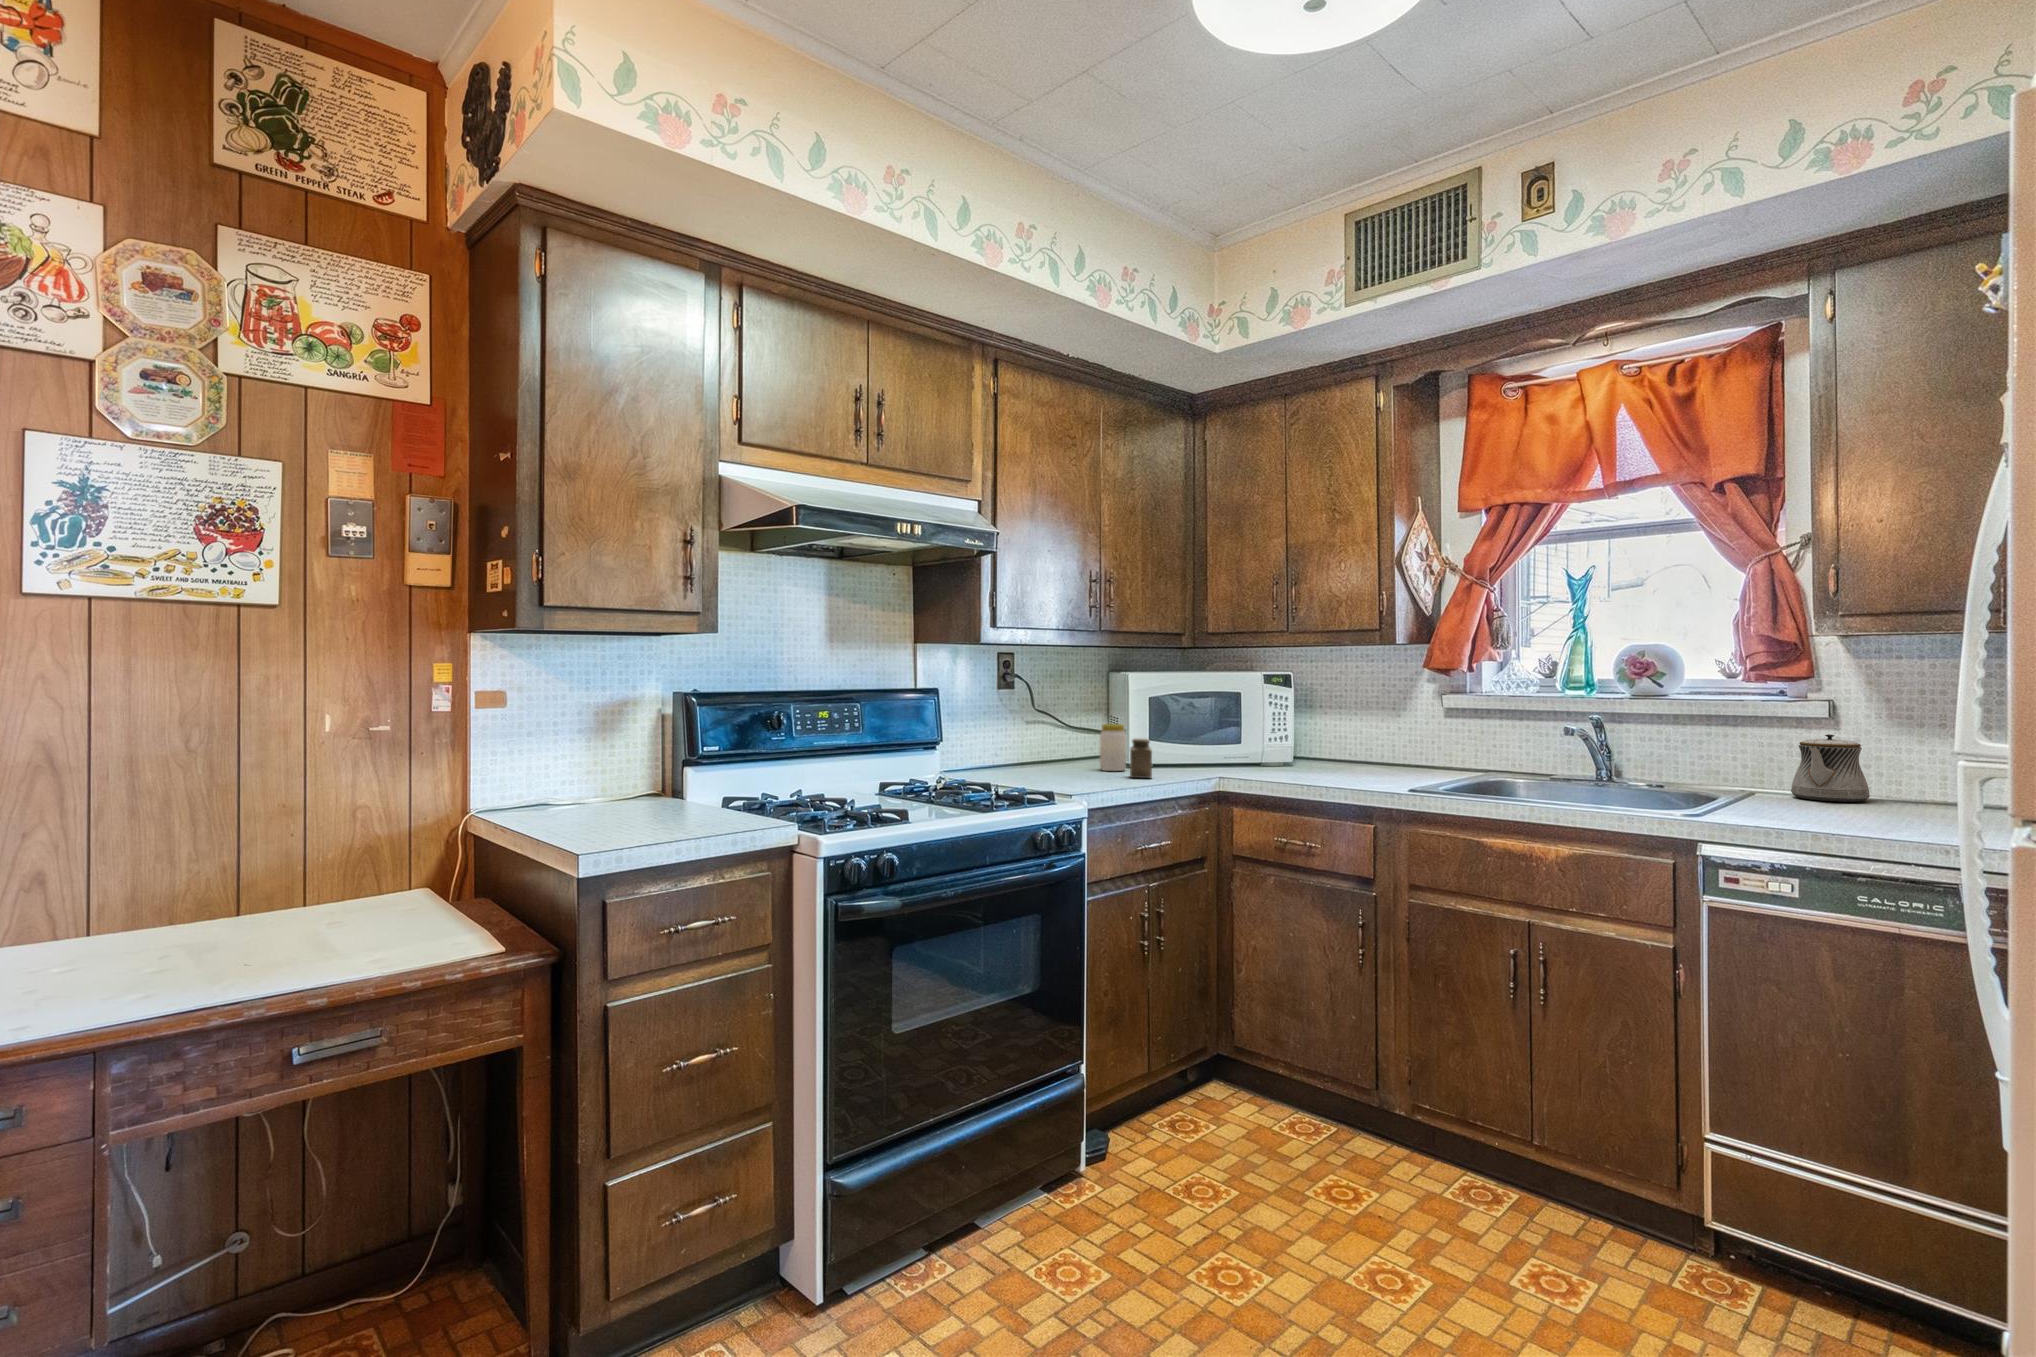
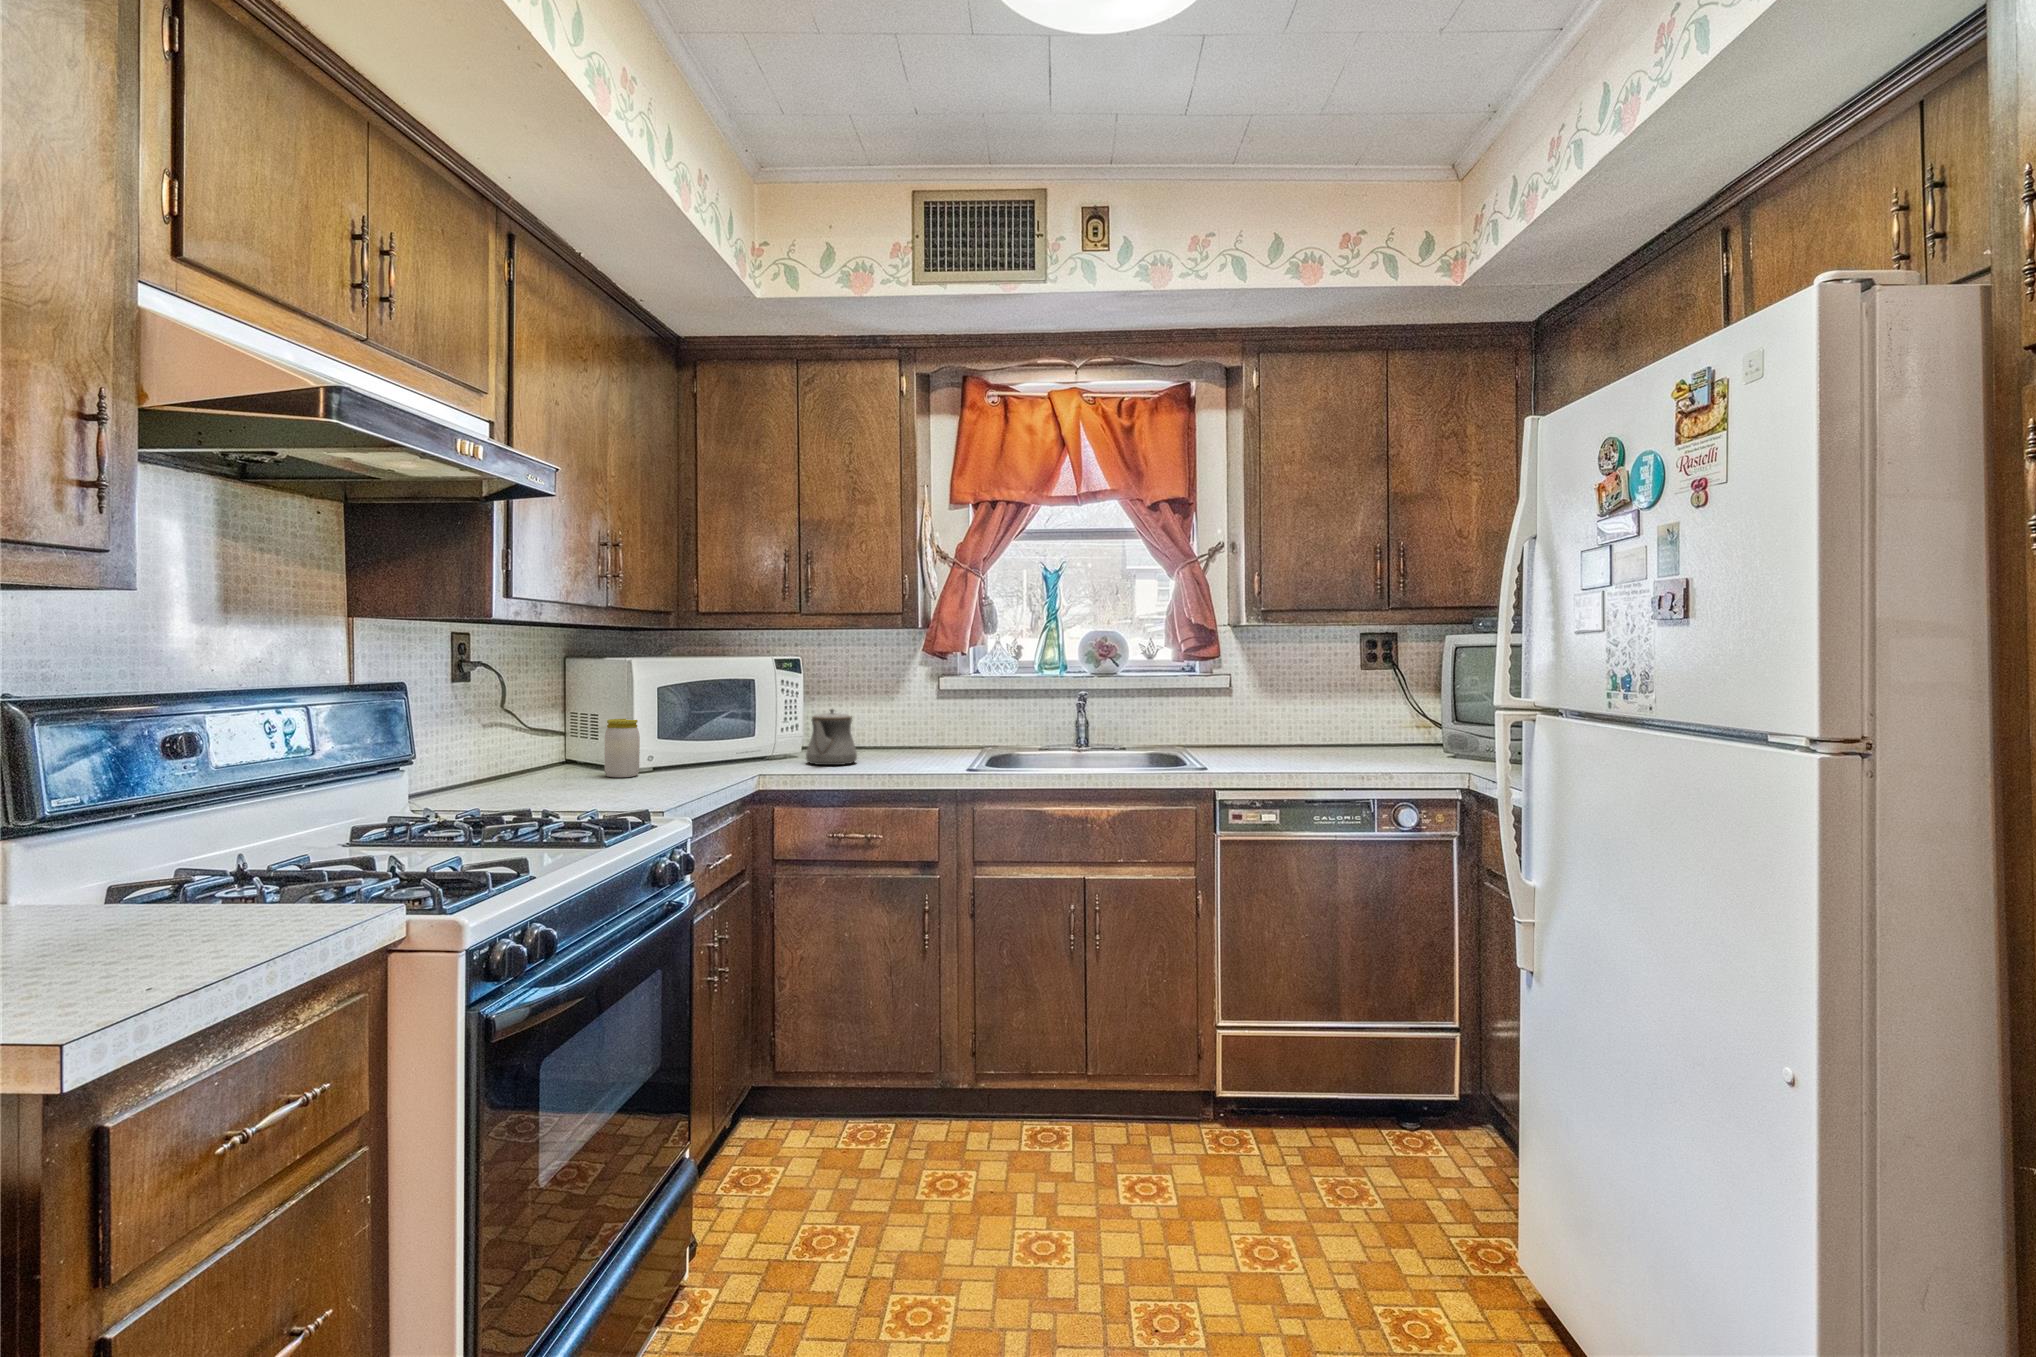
teapot: present [1791,734,1870,802] -> present [806,709,857,765]
salt shaker: present [1130,738,1152,778] -> none [661,736,694,785]

